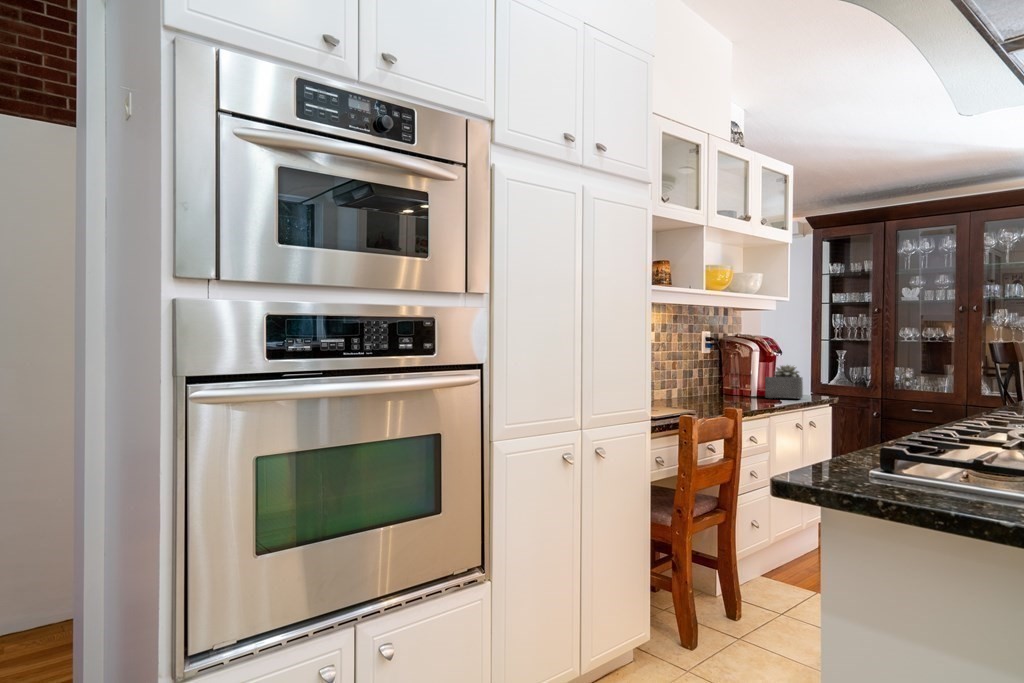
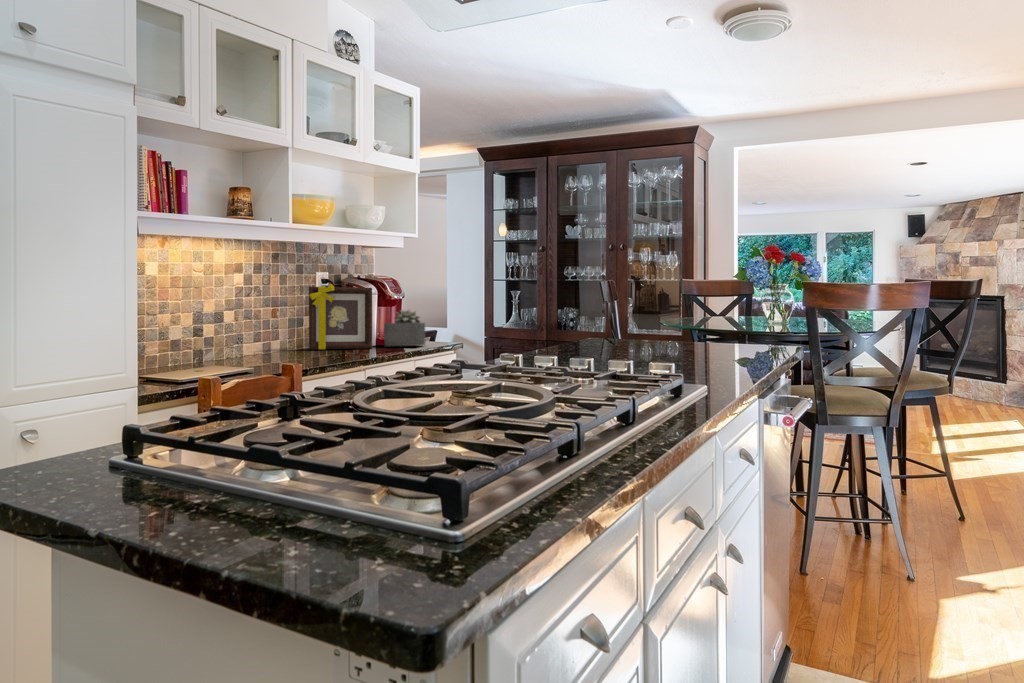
picture frame: none [698,341,757,399] -> present [309,284,372,350]

